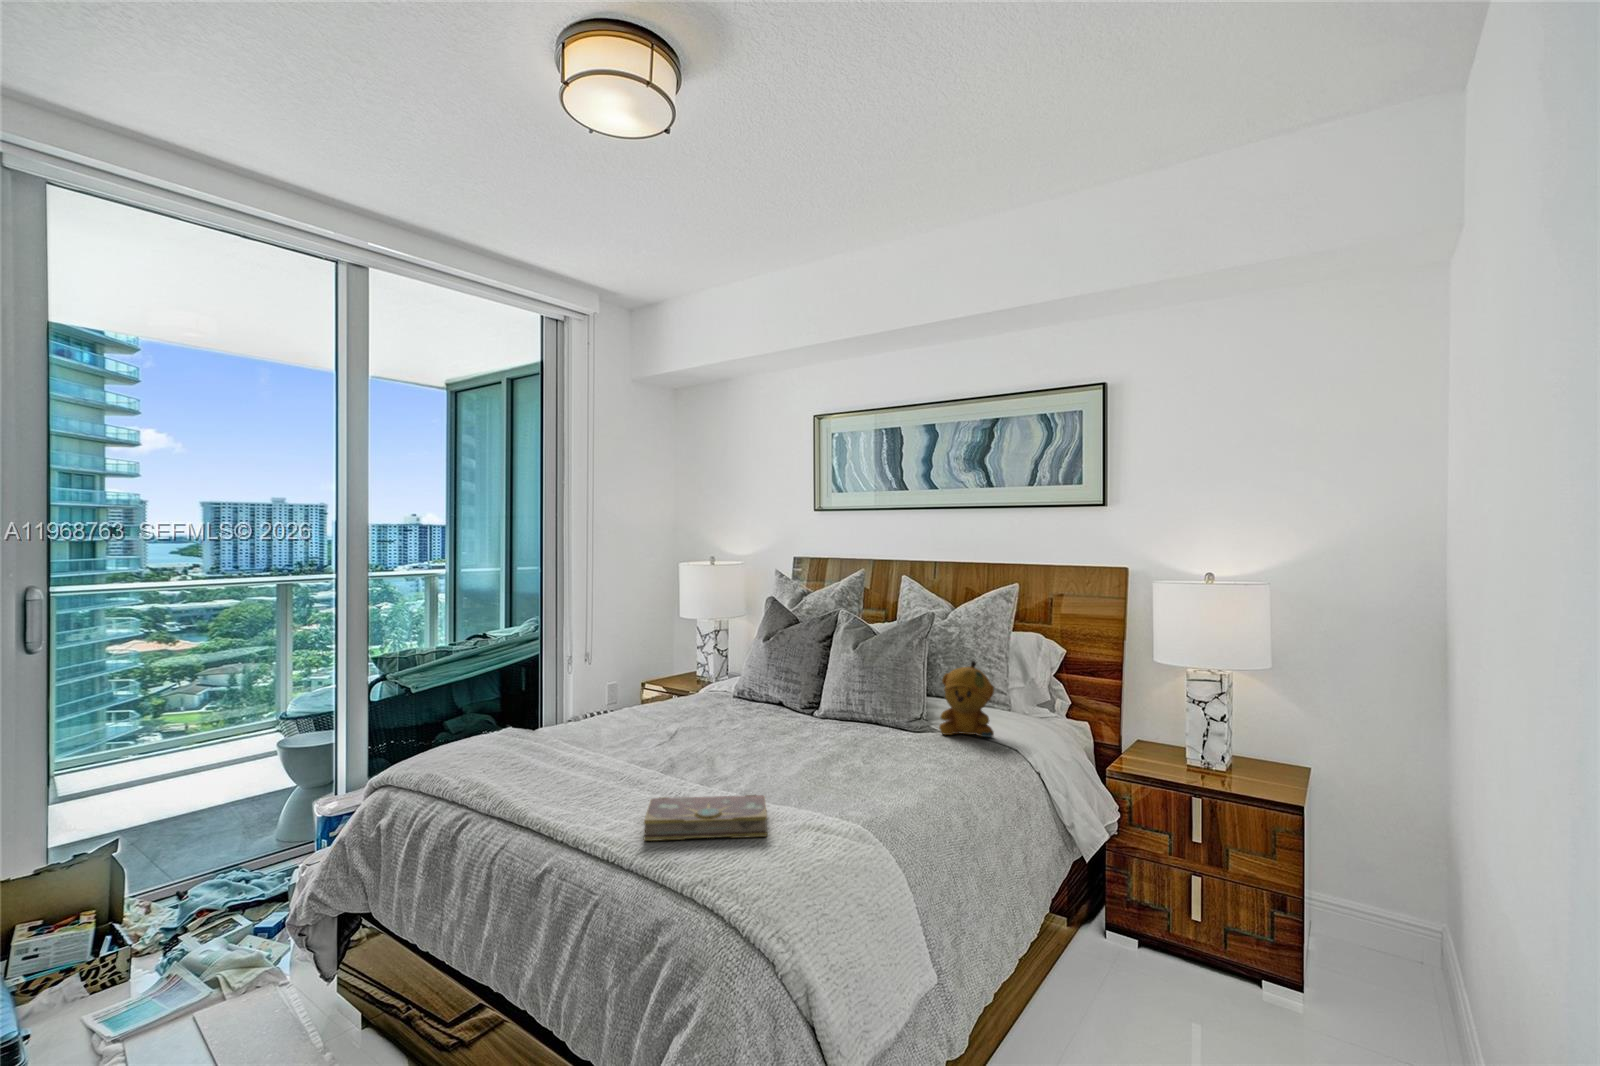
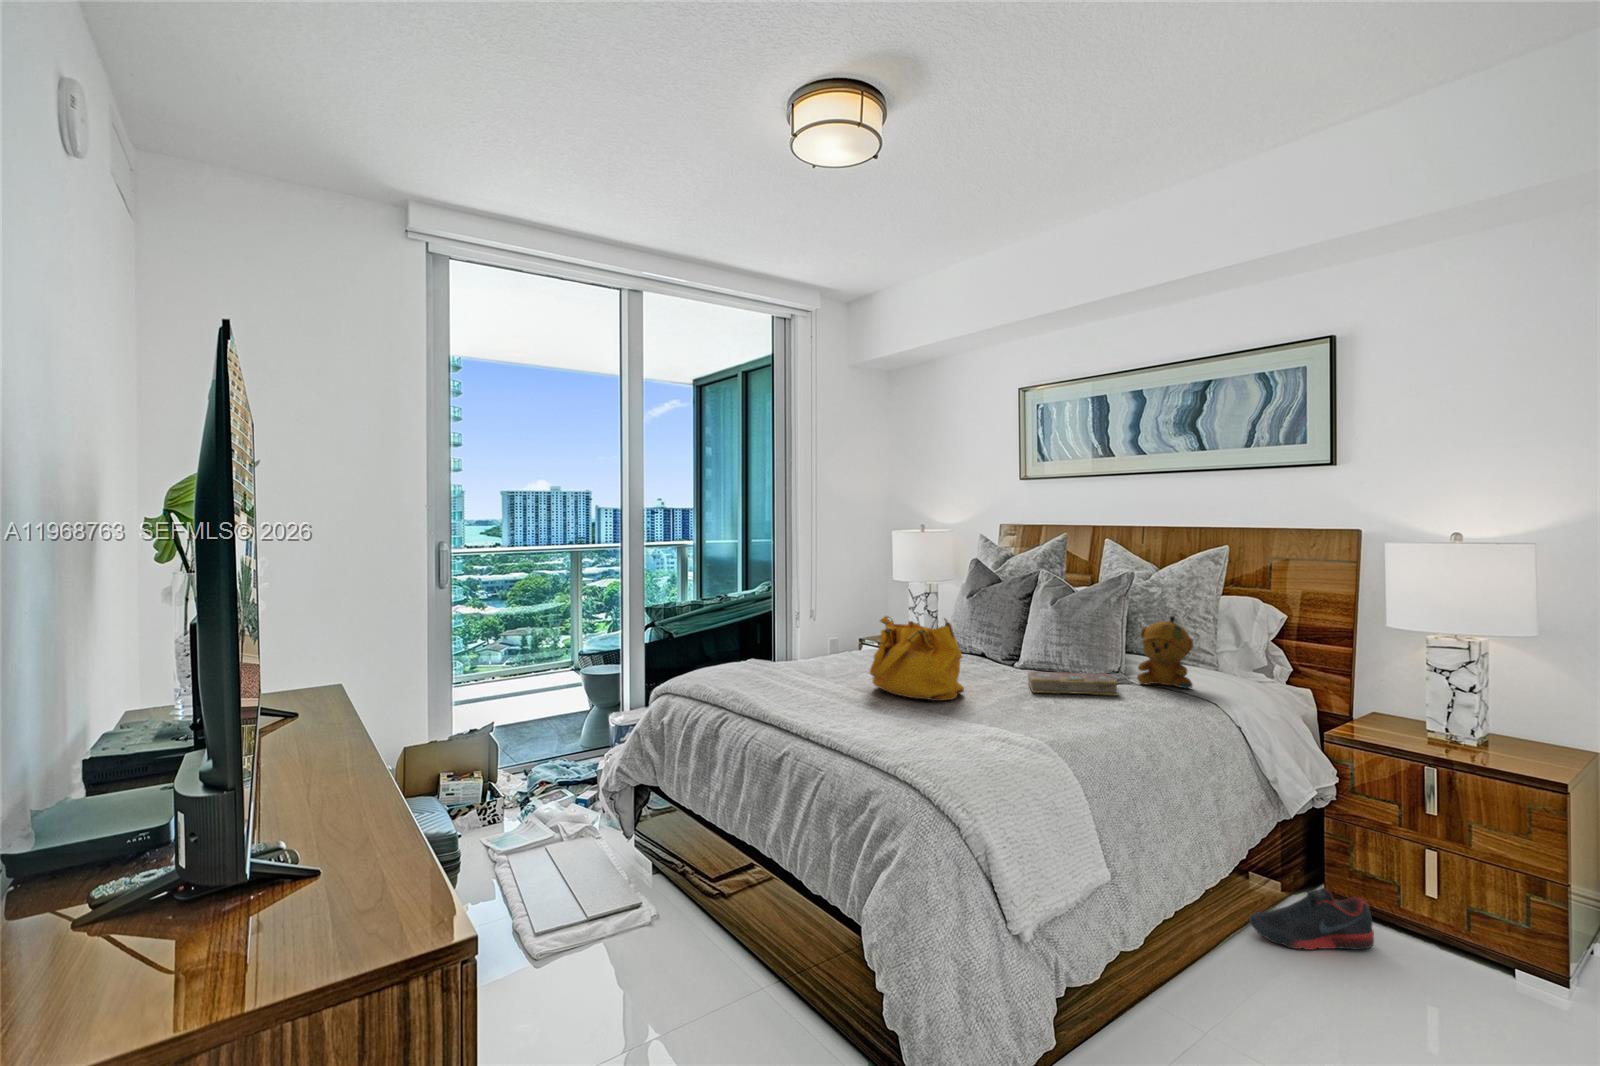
handbag: none [652,674,762,775] -> present [869,616,964,701]
book: present [644,795,767,841] -> present [1028,671,1118,696]
shoe: none [1054,936,1165,1007] -> present [1249,888,1374,950]

